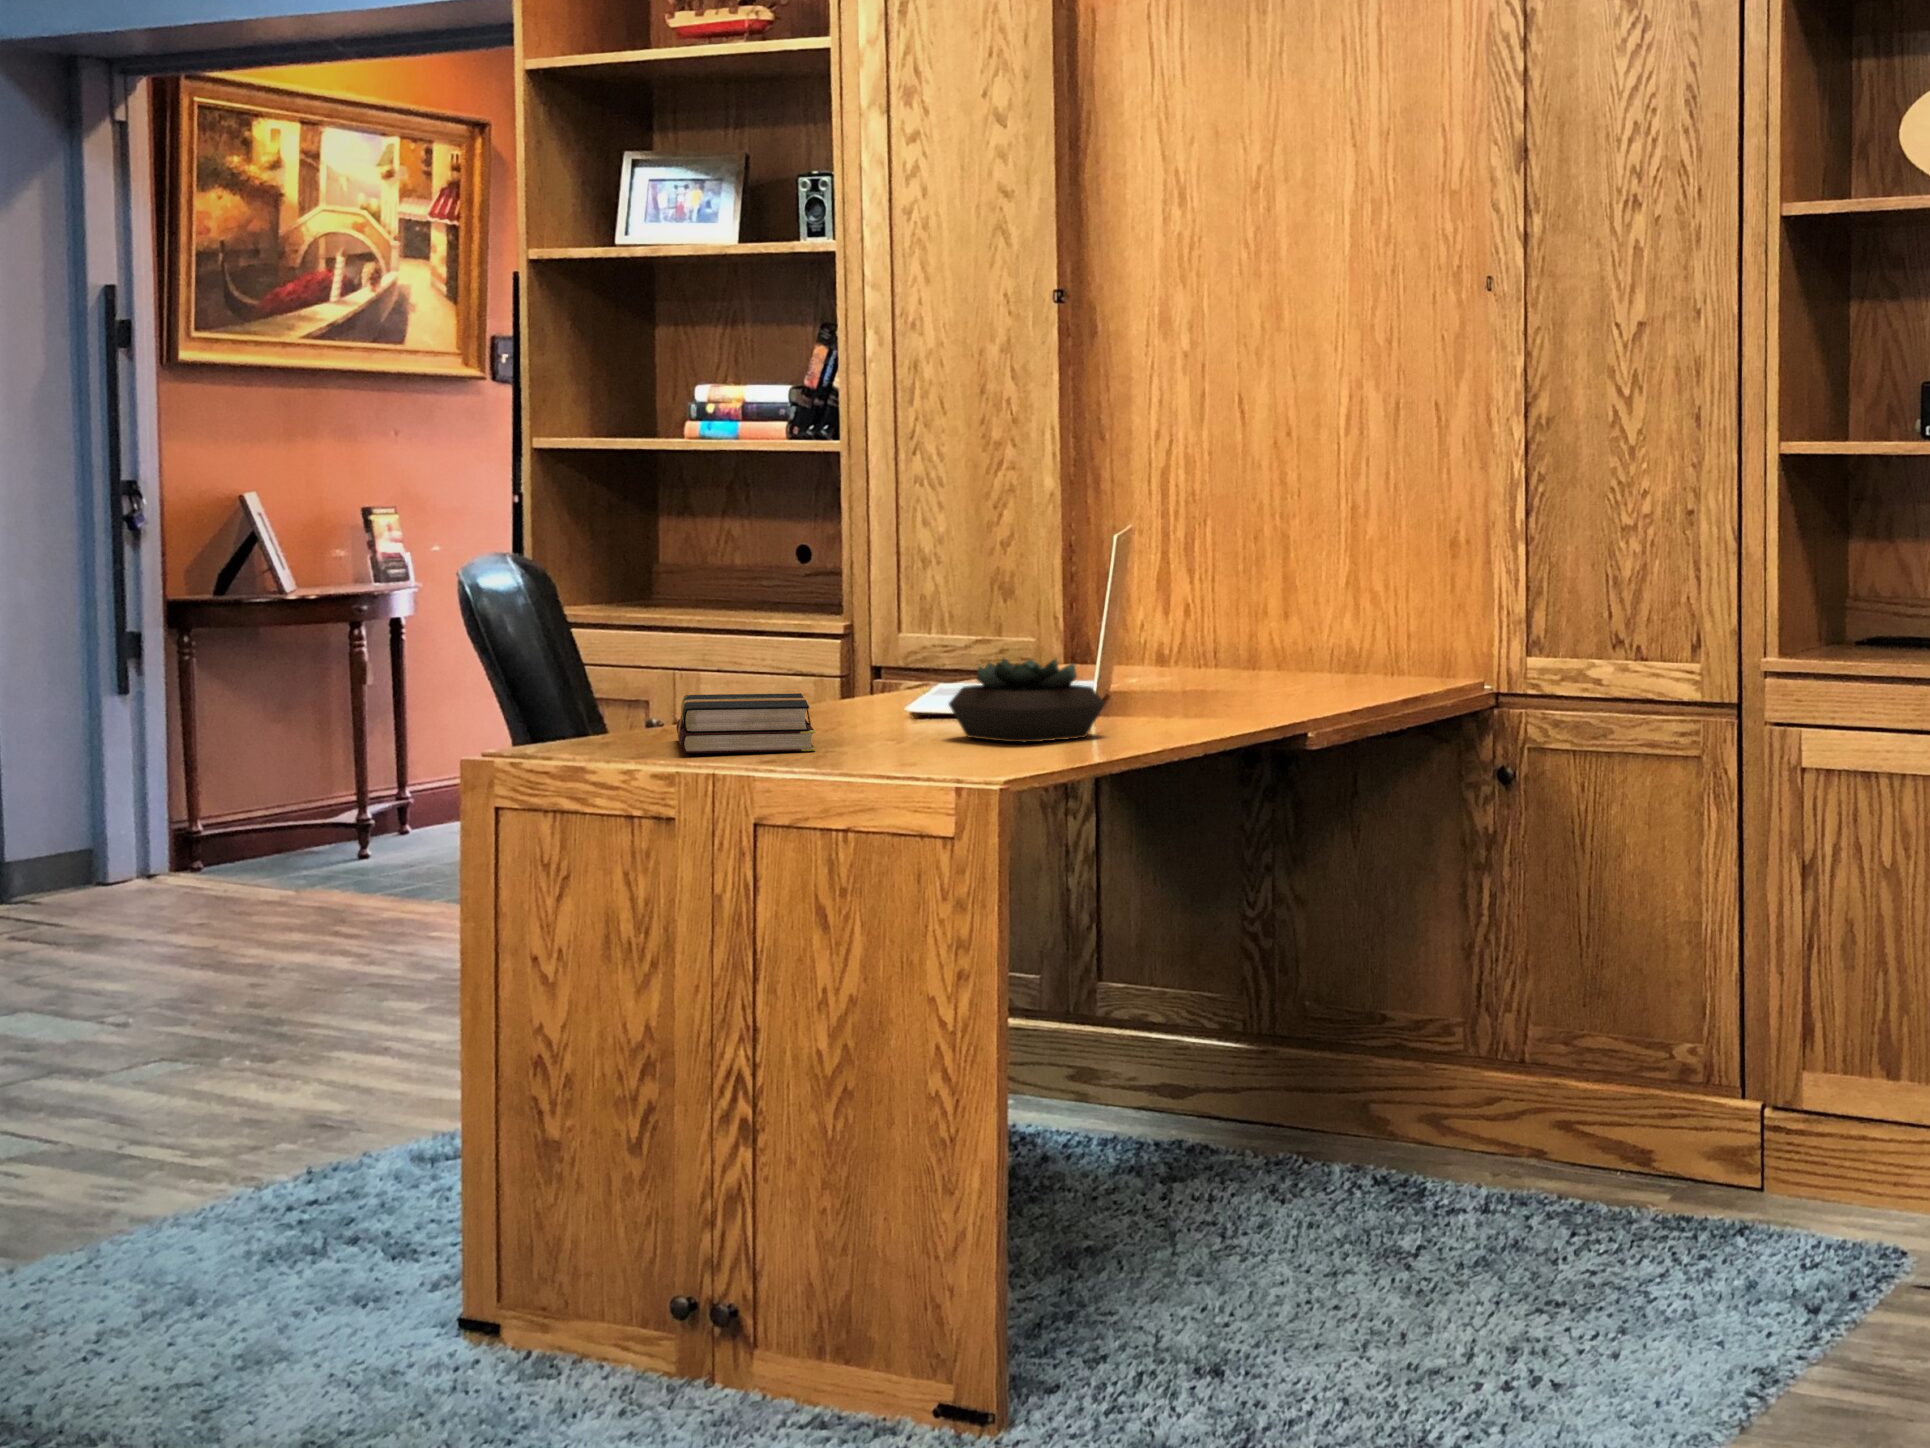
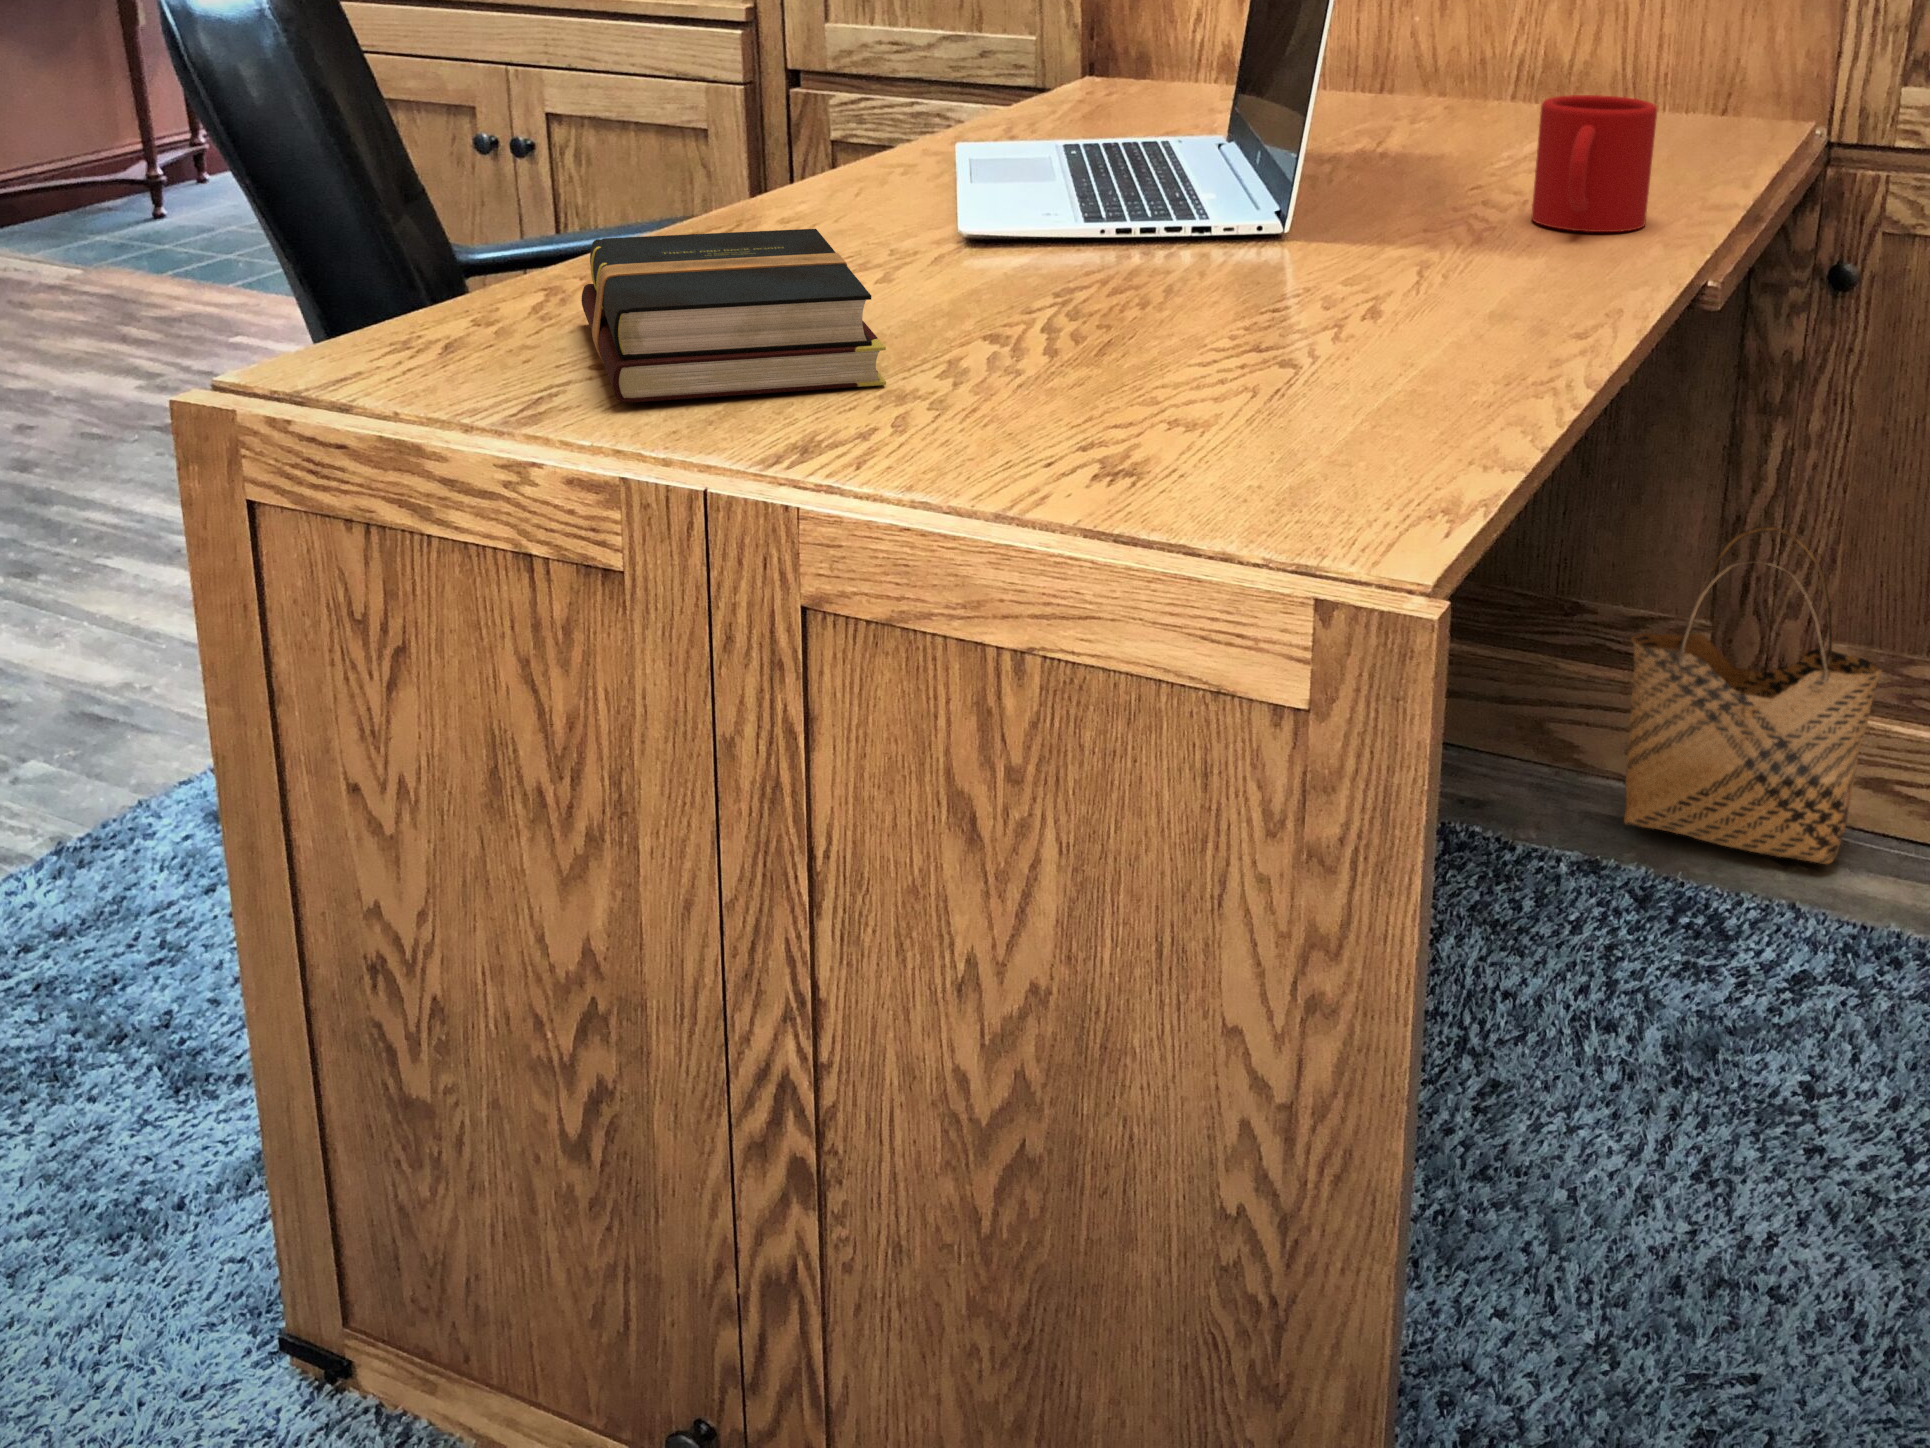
mug: none [1226,642,1289,713] -> present [1531,95,1657,232]
succulent plant: present [949,658,1104,742] -> none [1120,162,1431,354]
woven basket: none [1389,948,1544,1174] -> present [1624,526,1882,864]

